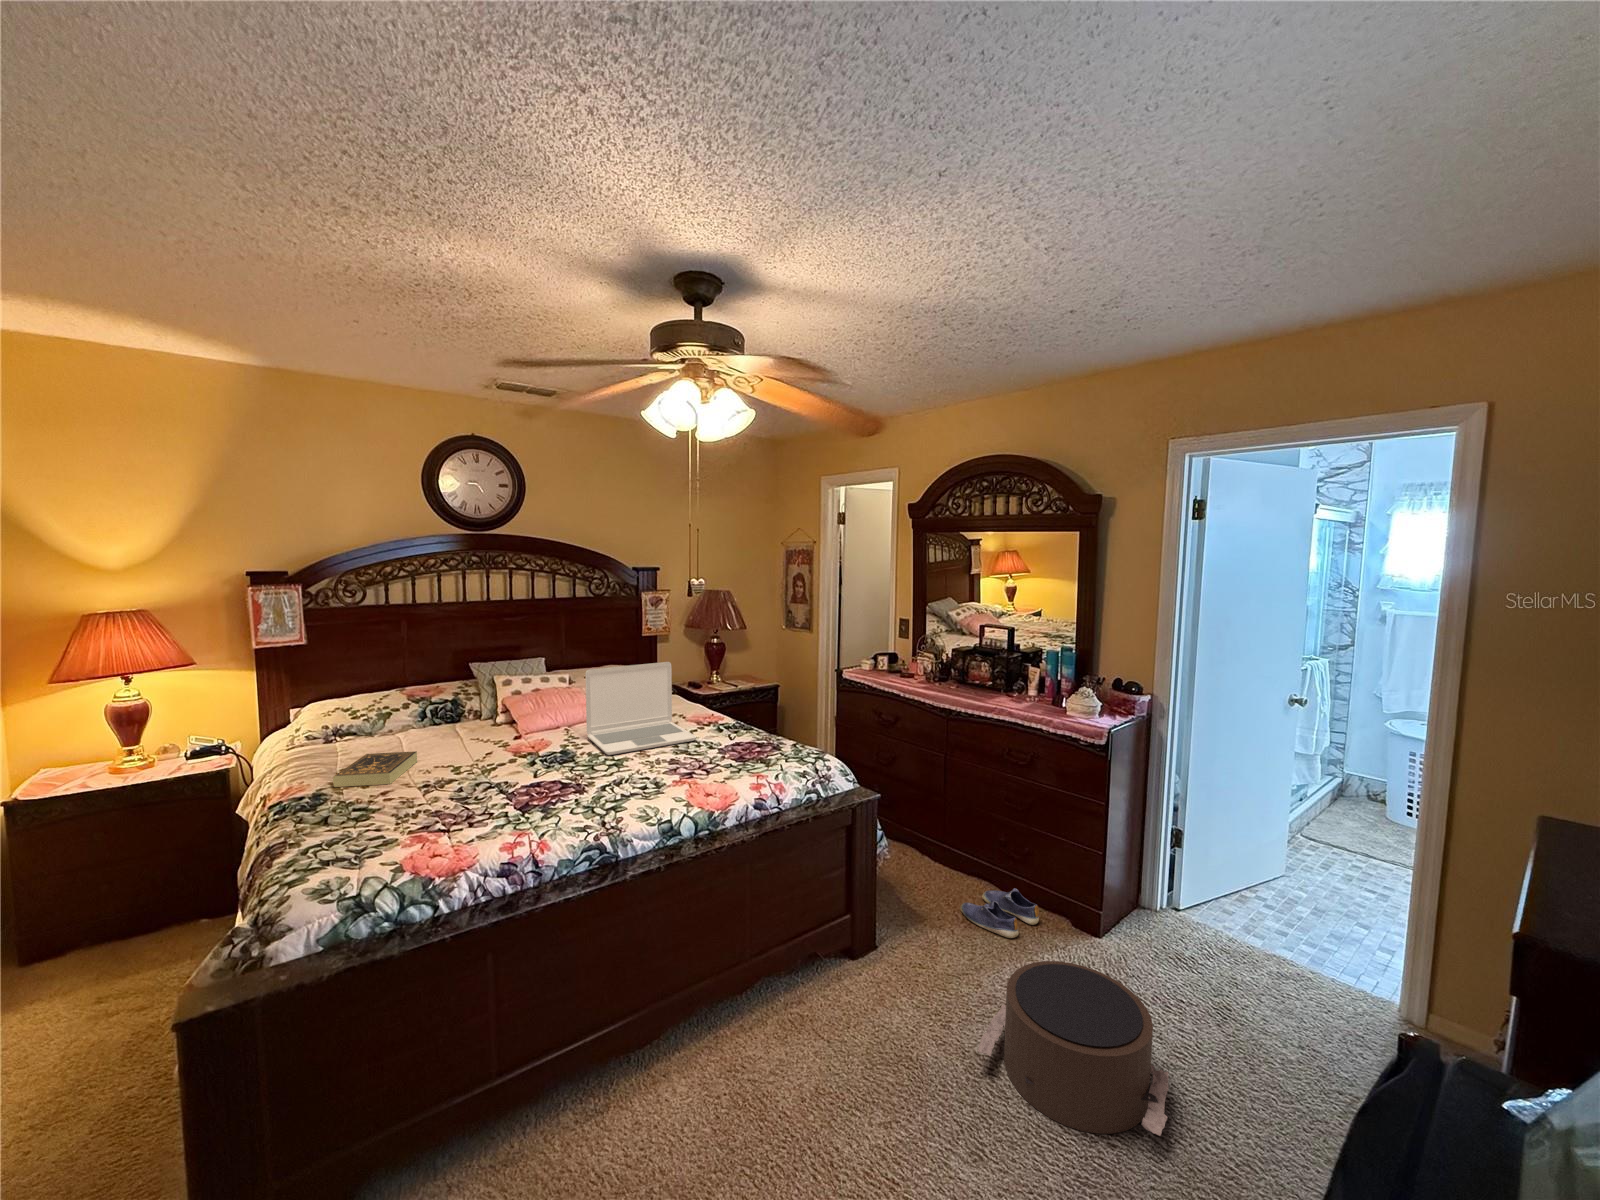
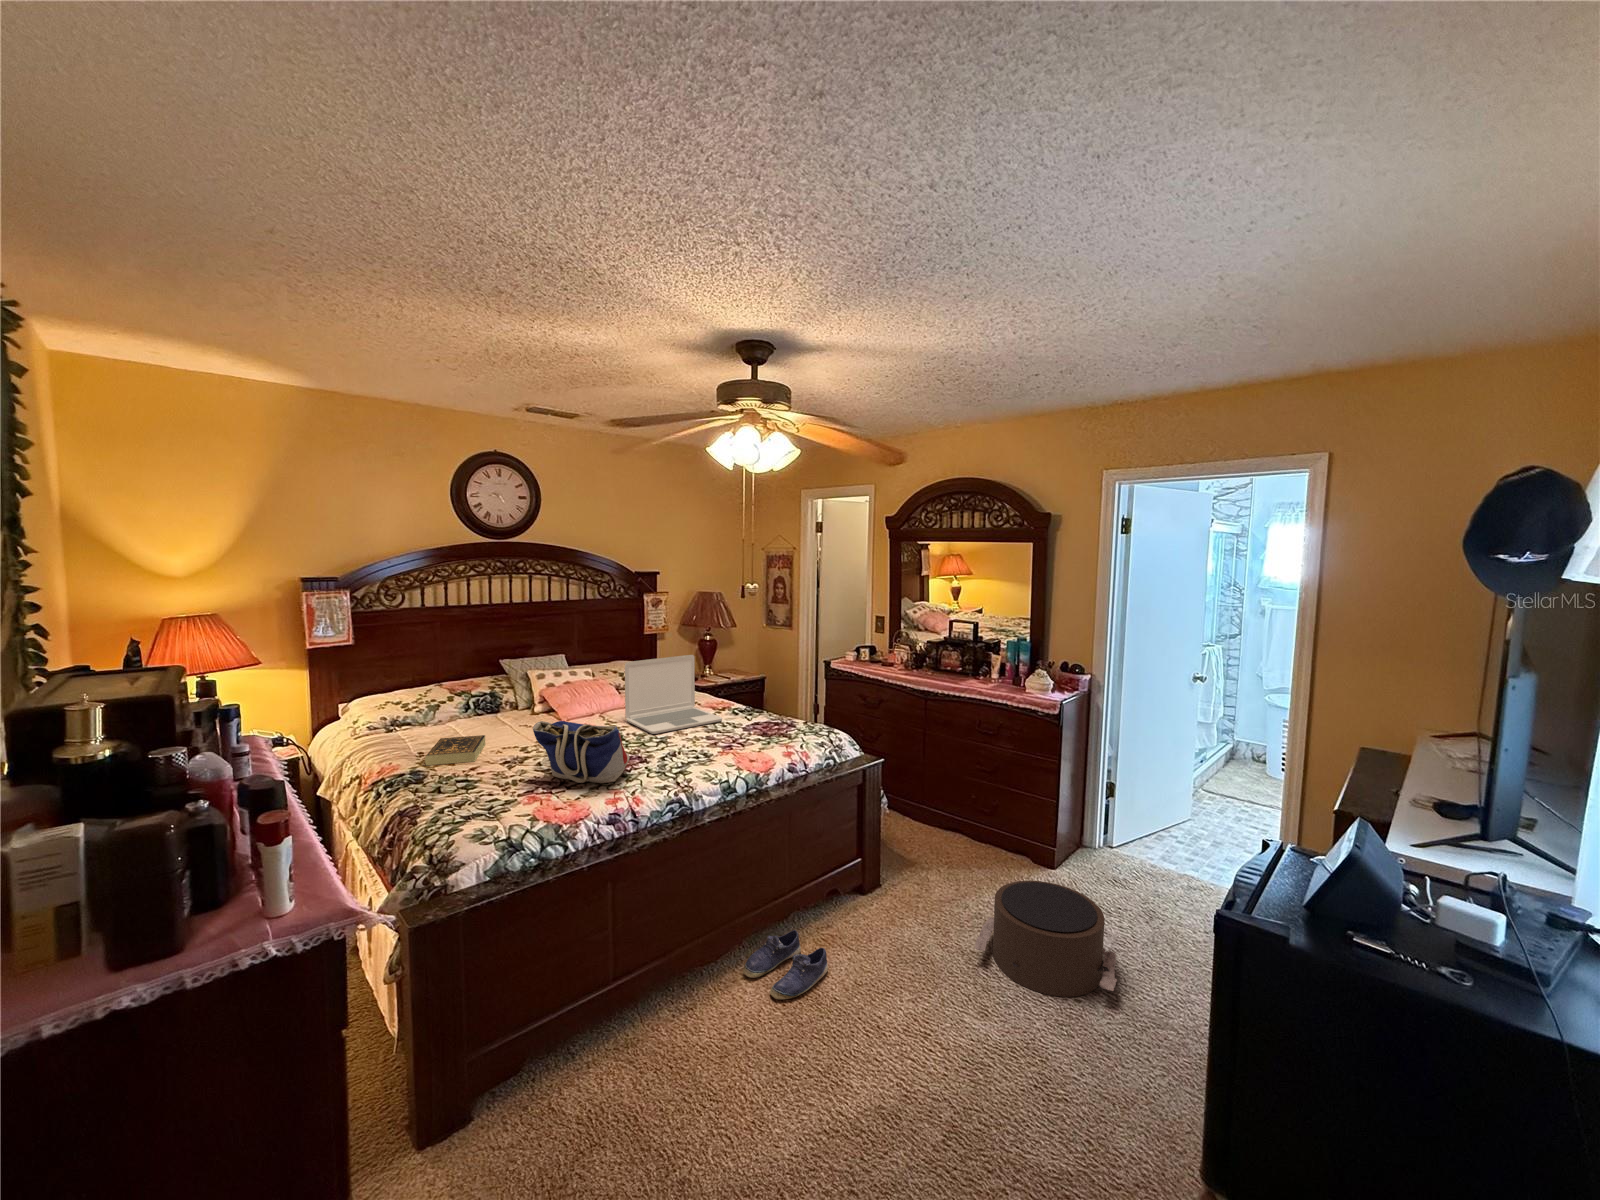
tote bag: none [435,742,551,820] -> present [533,721,630,783]
shoe: present [960,888,1039,938] -> present [743,930,828,999]

